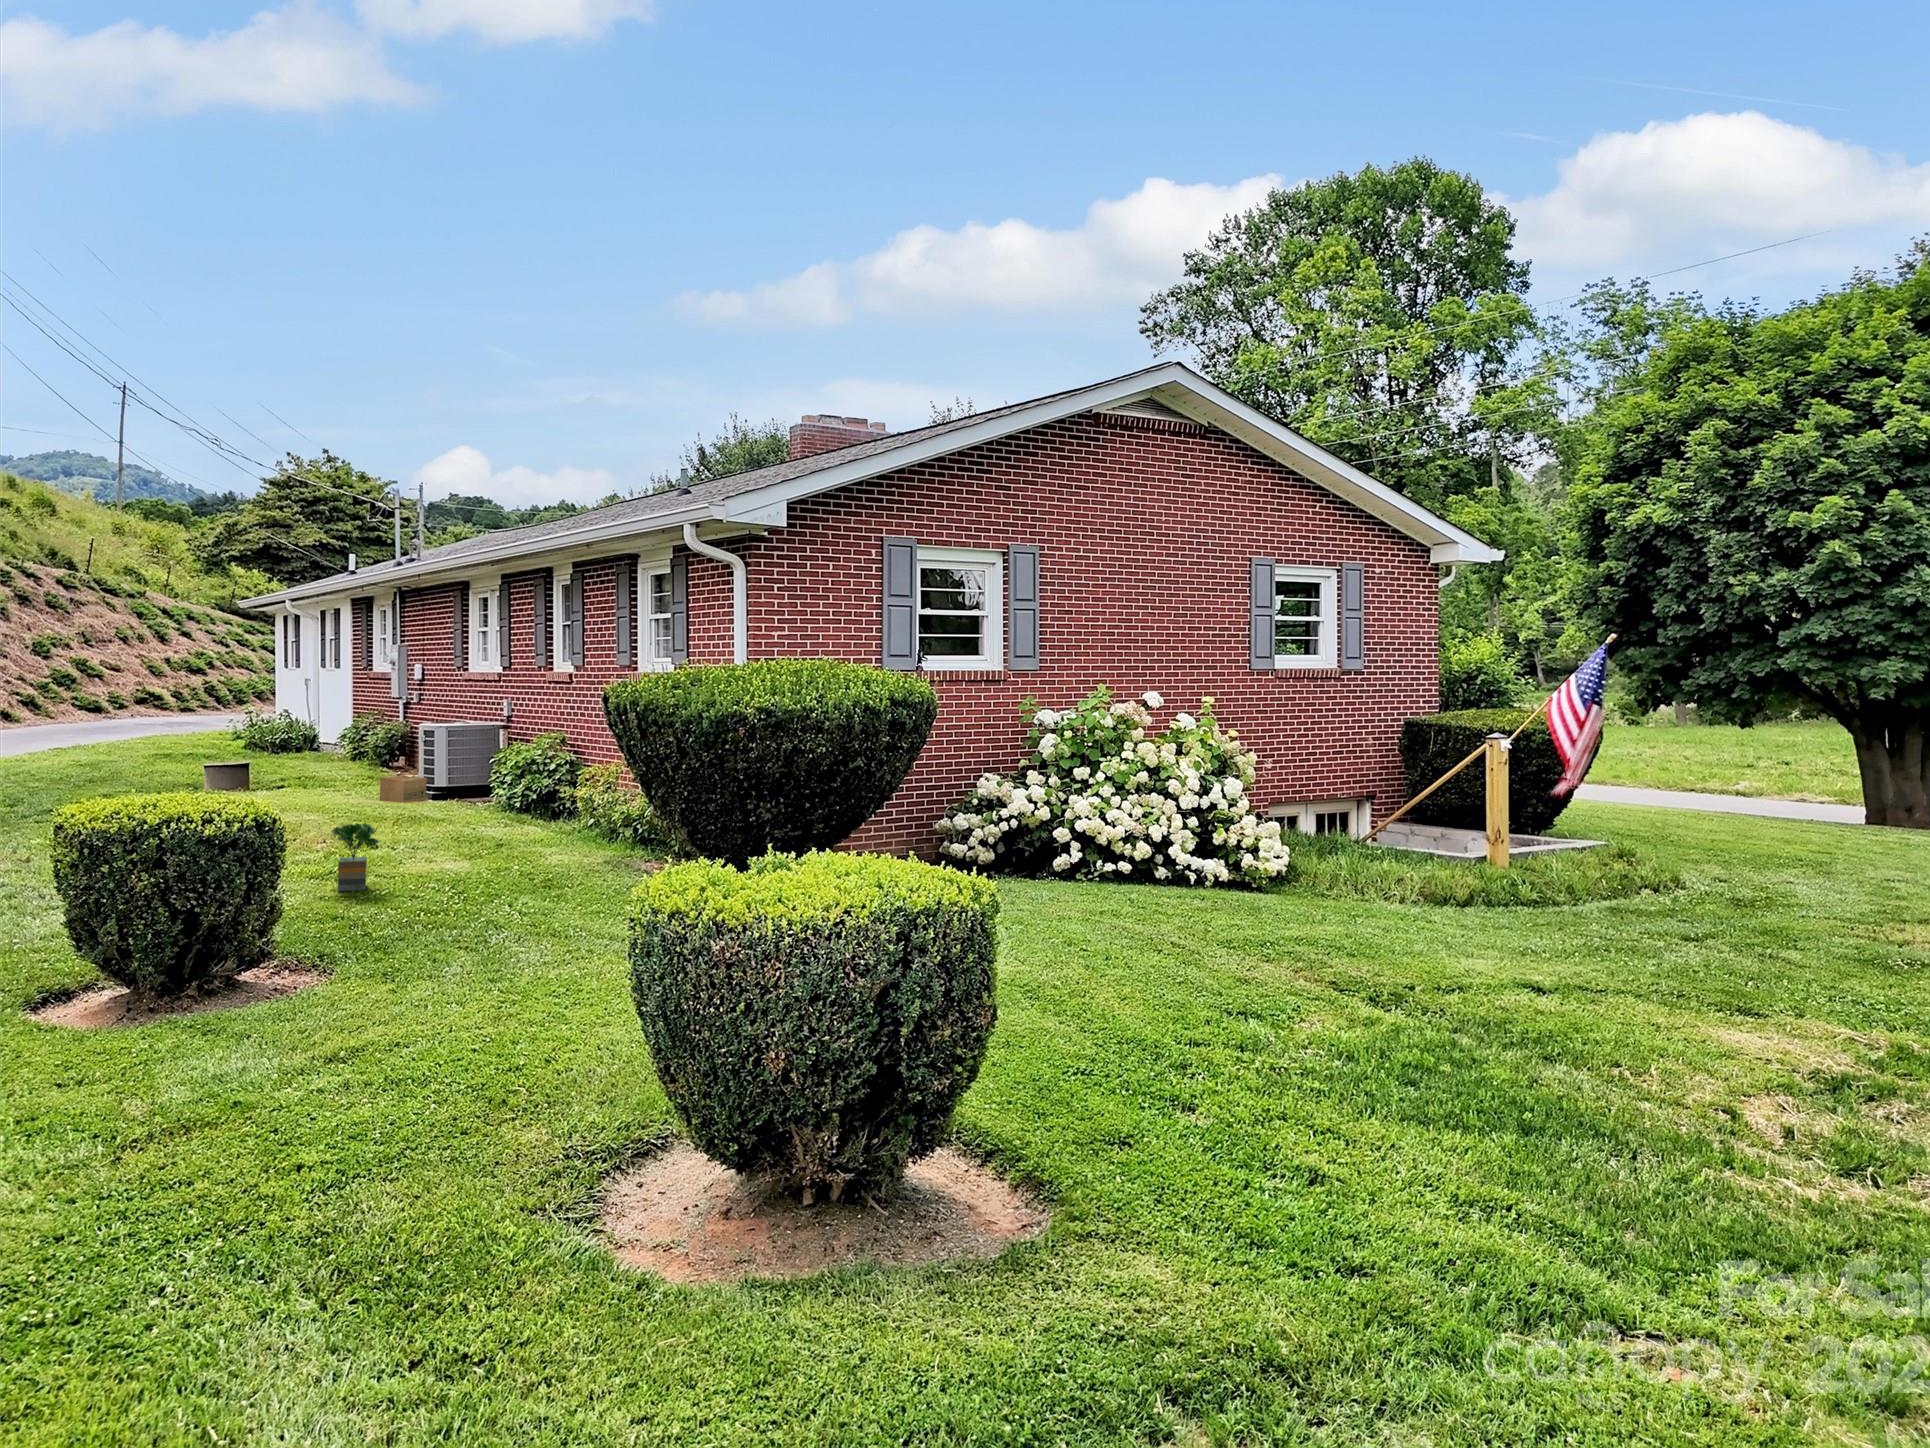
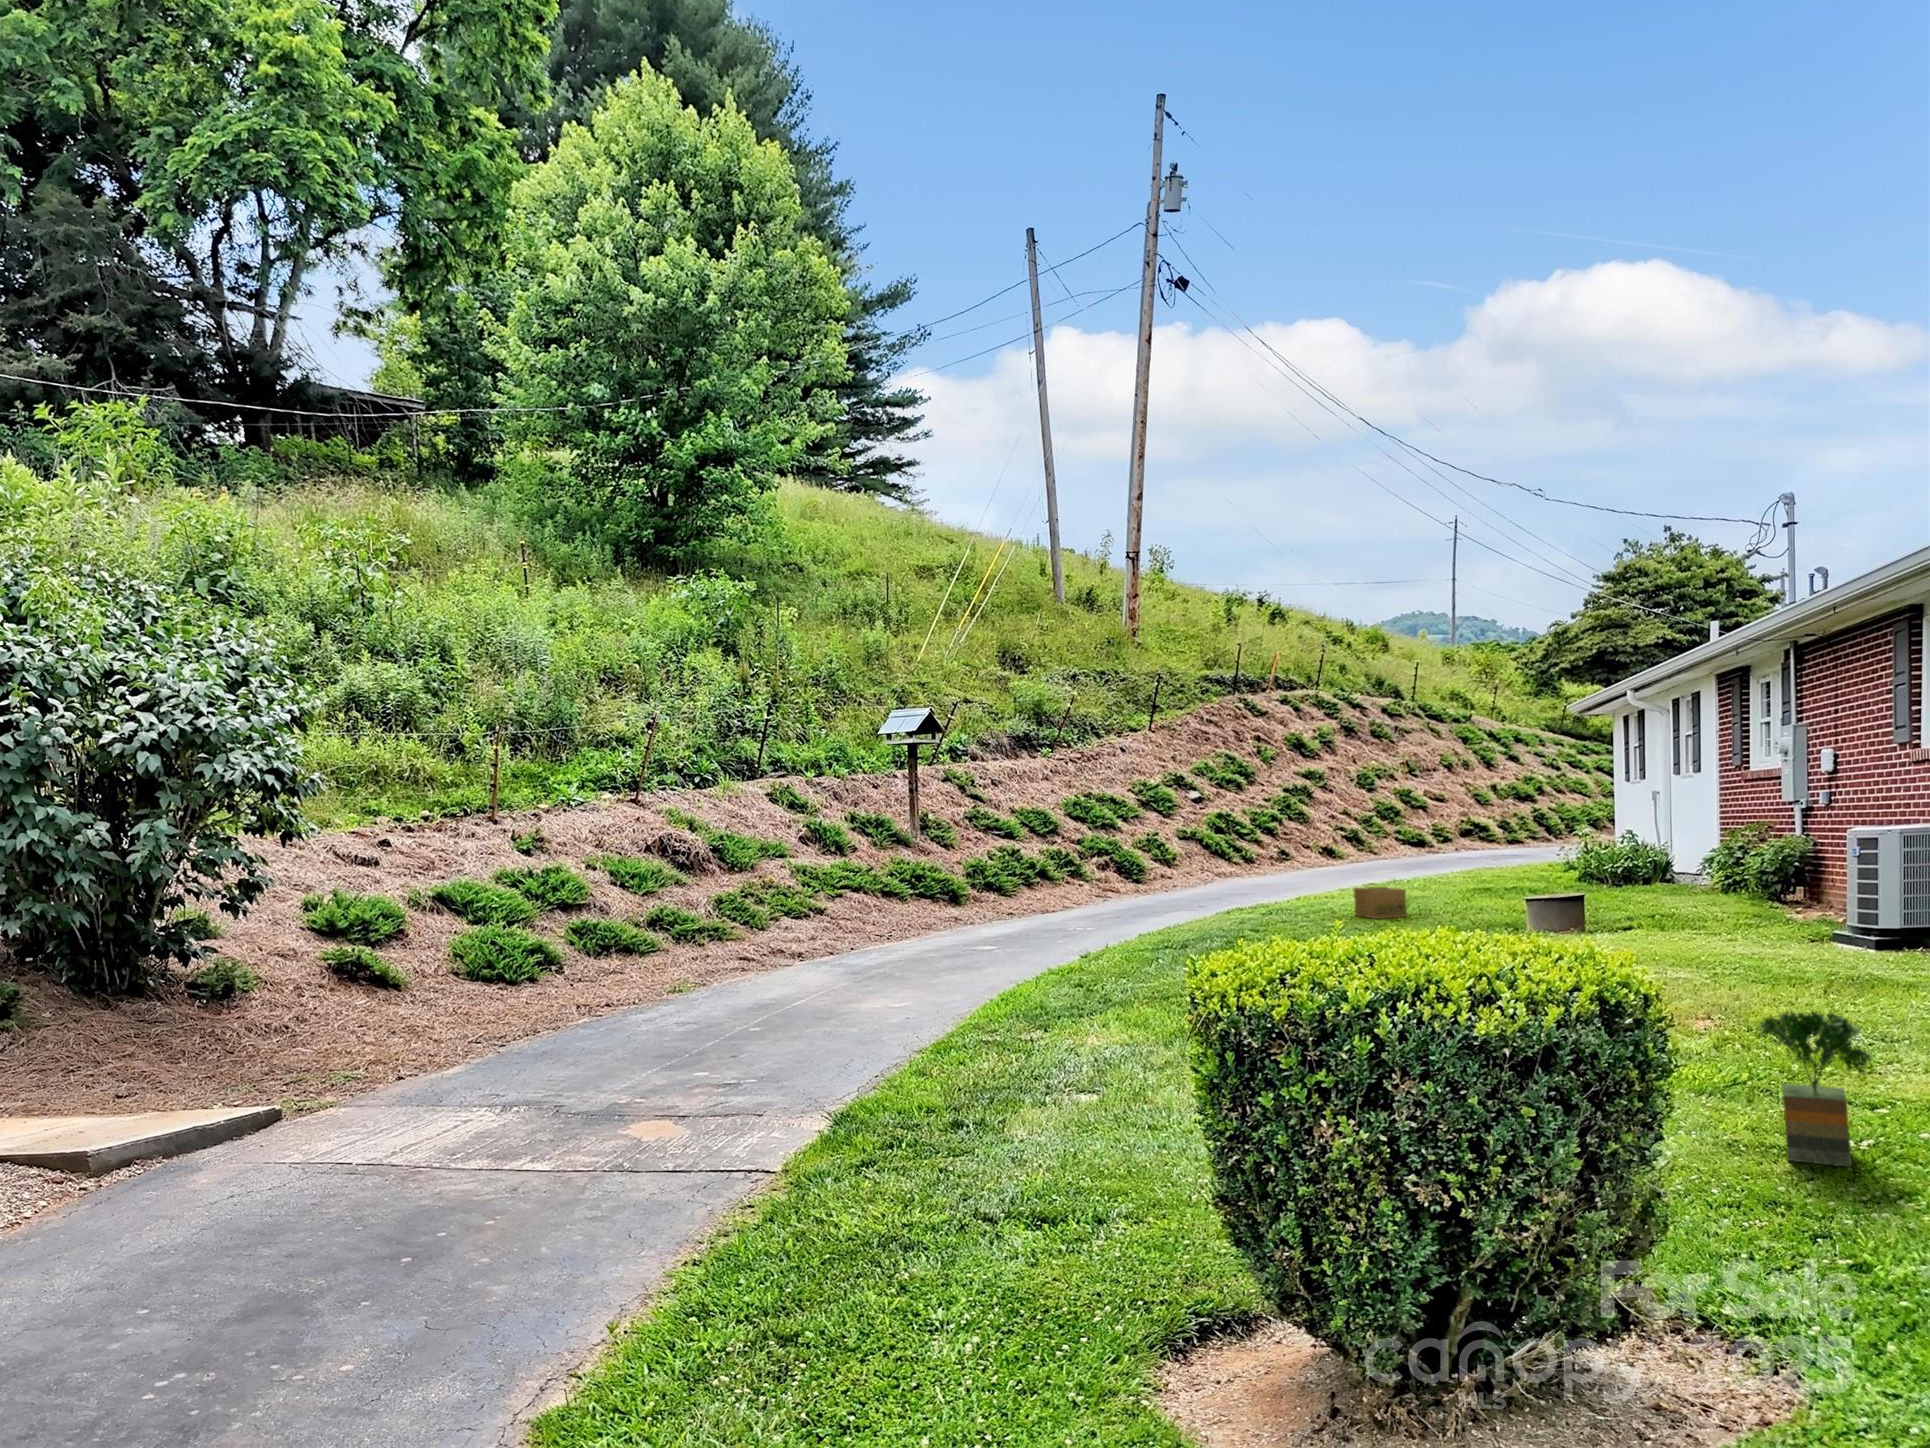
cardboard box: present [380,775,427,803] -> present [1354,886,1407,919]

